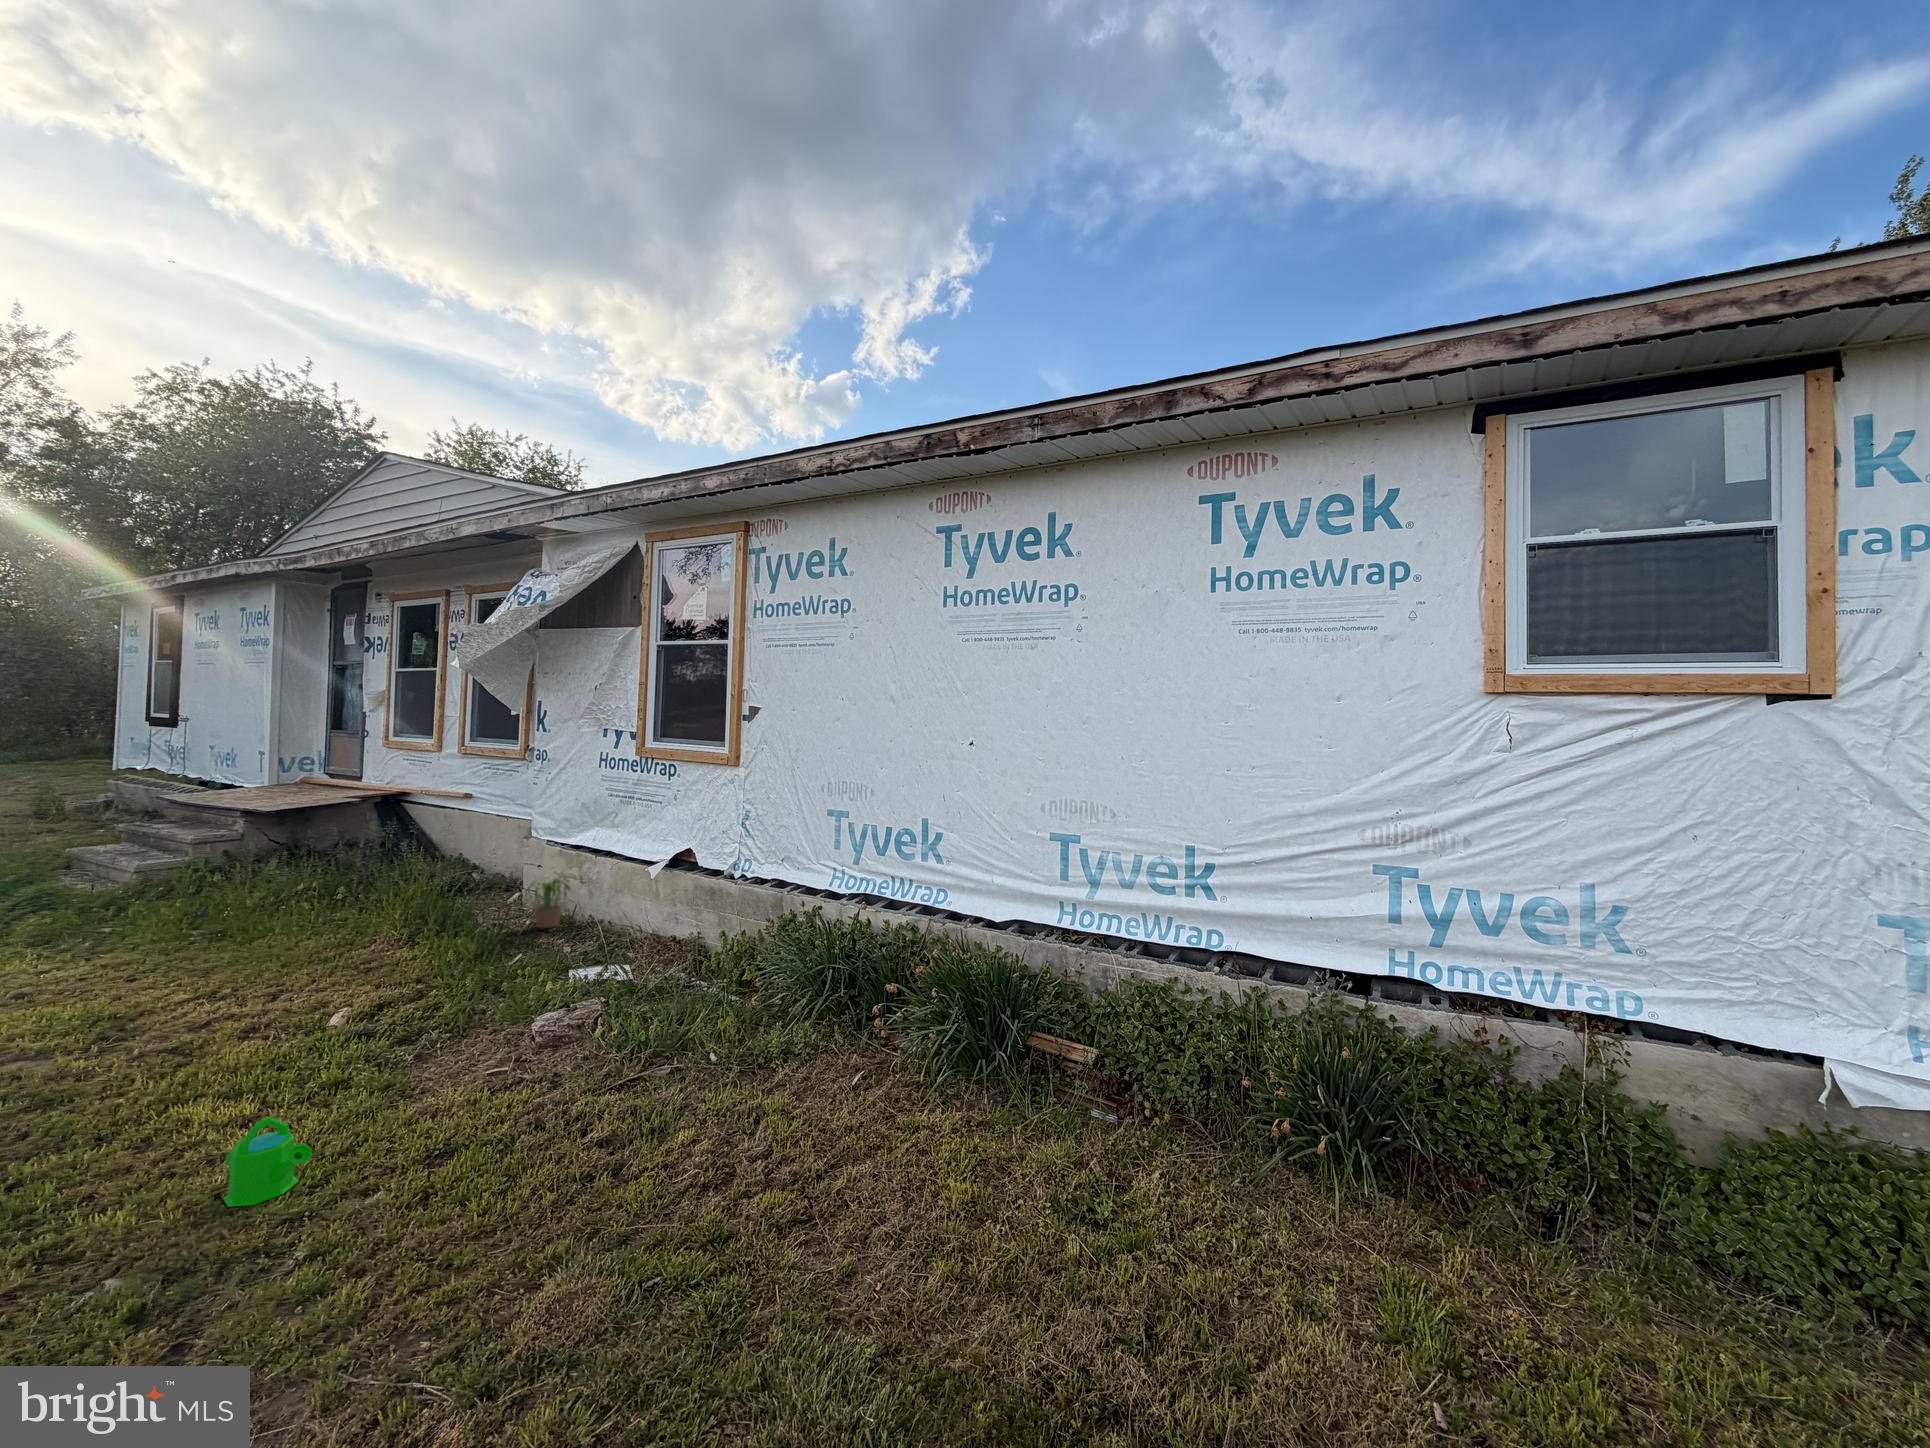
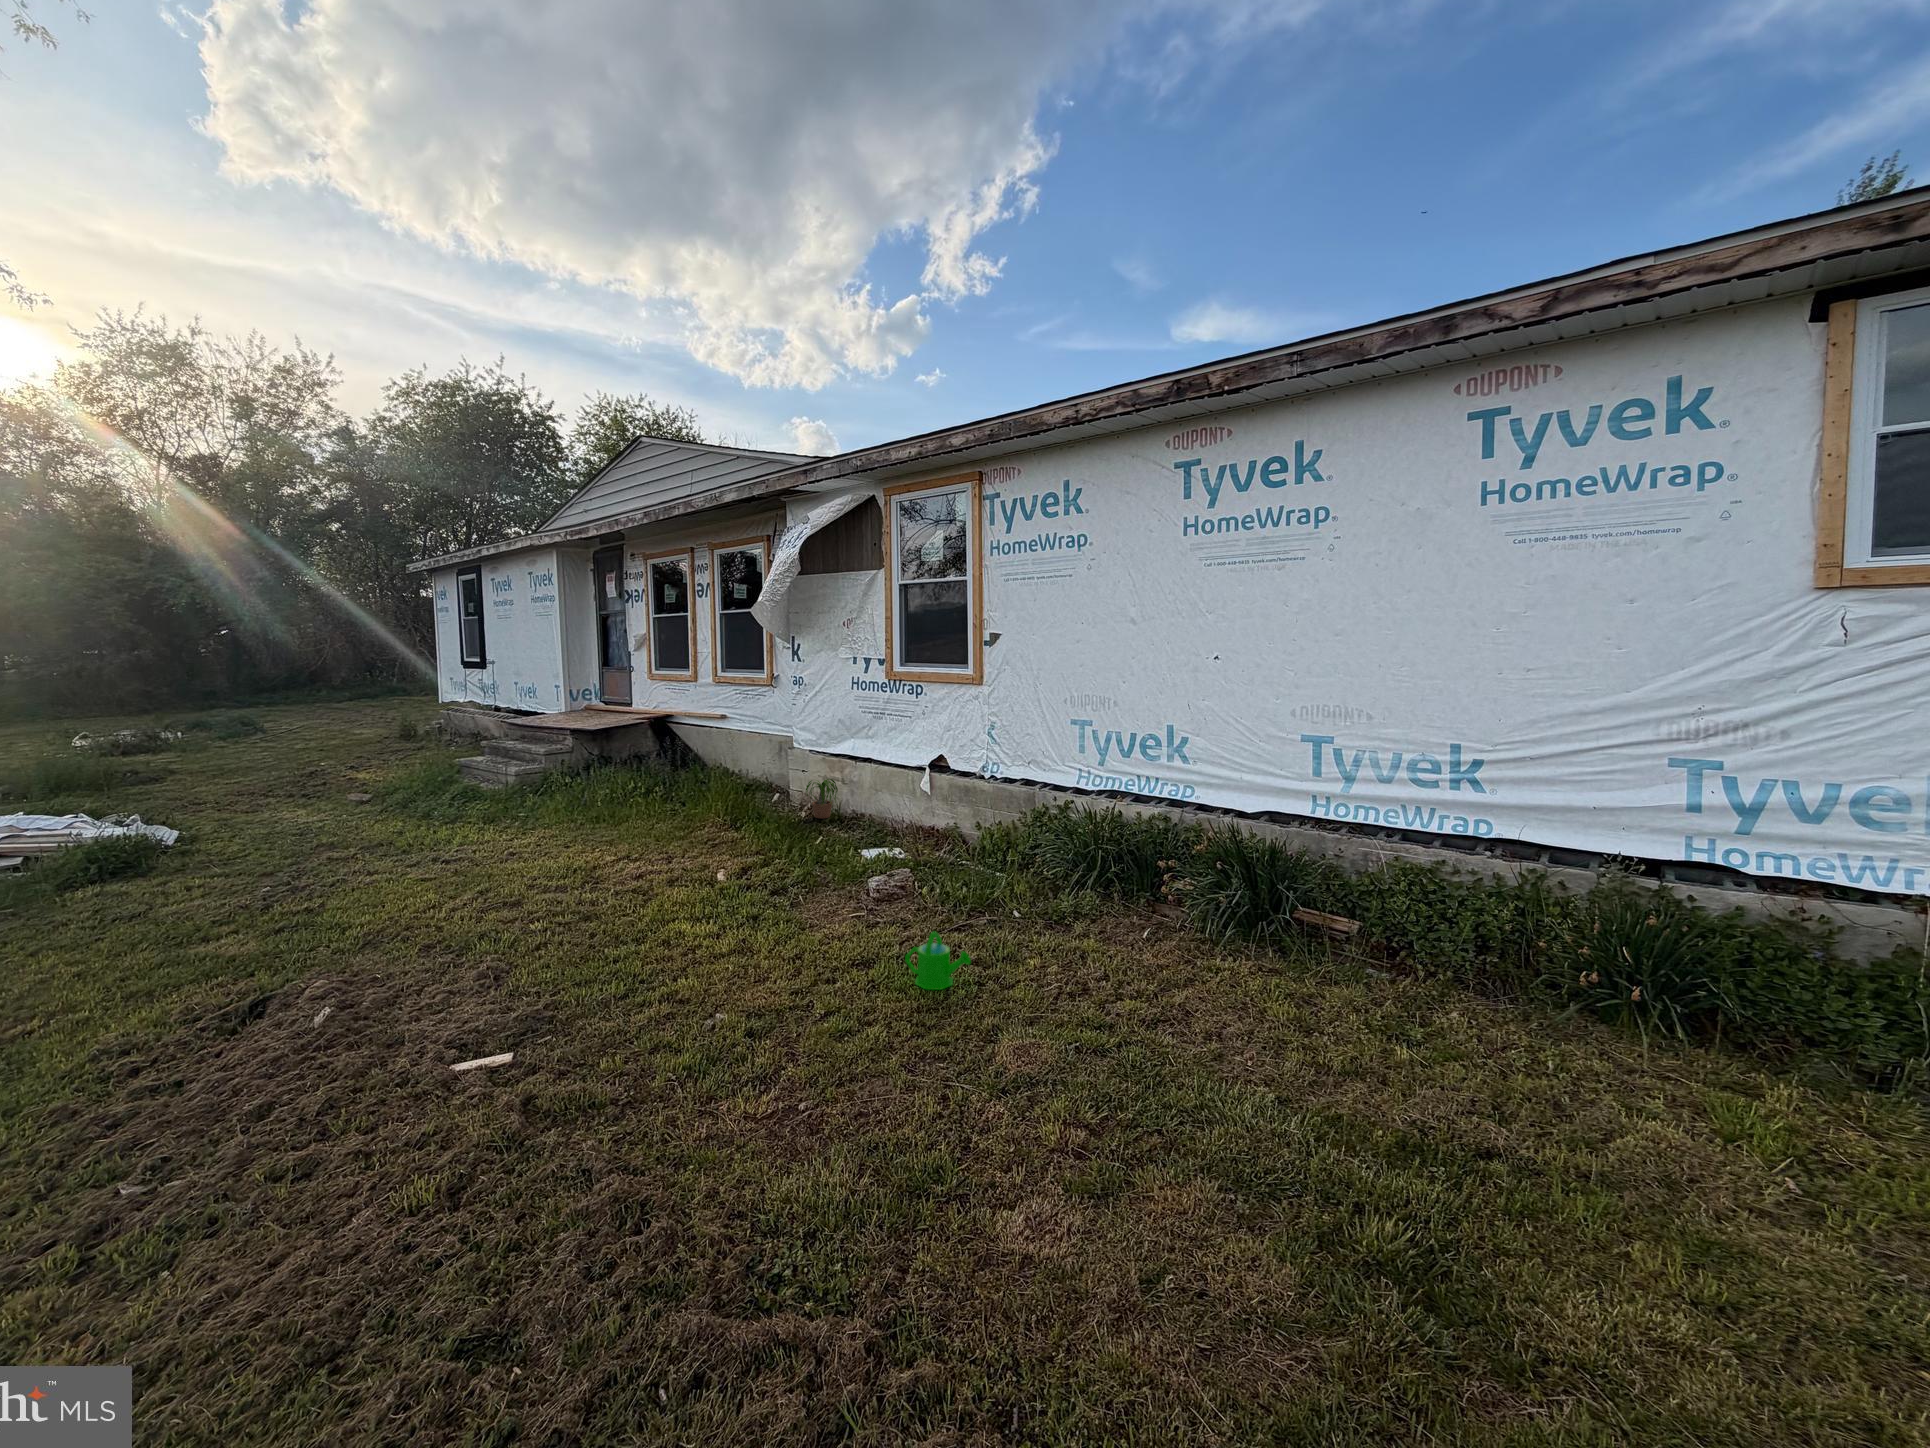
watering can: present [223,1117,312,1207] -> present [905,931,971,990]

